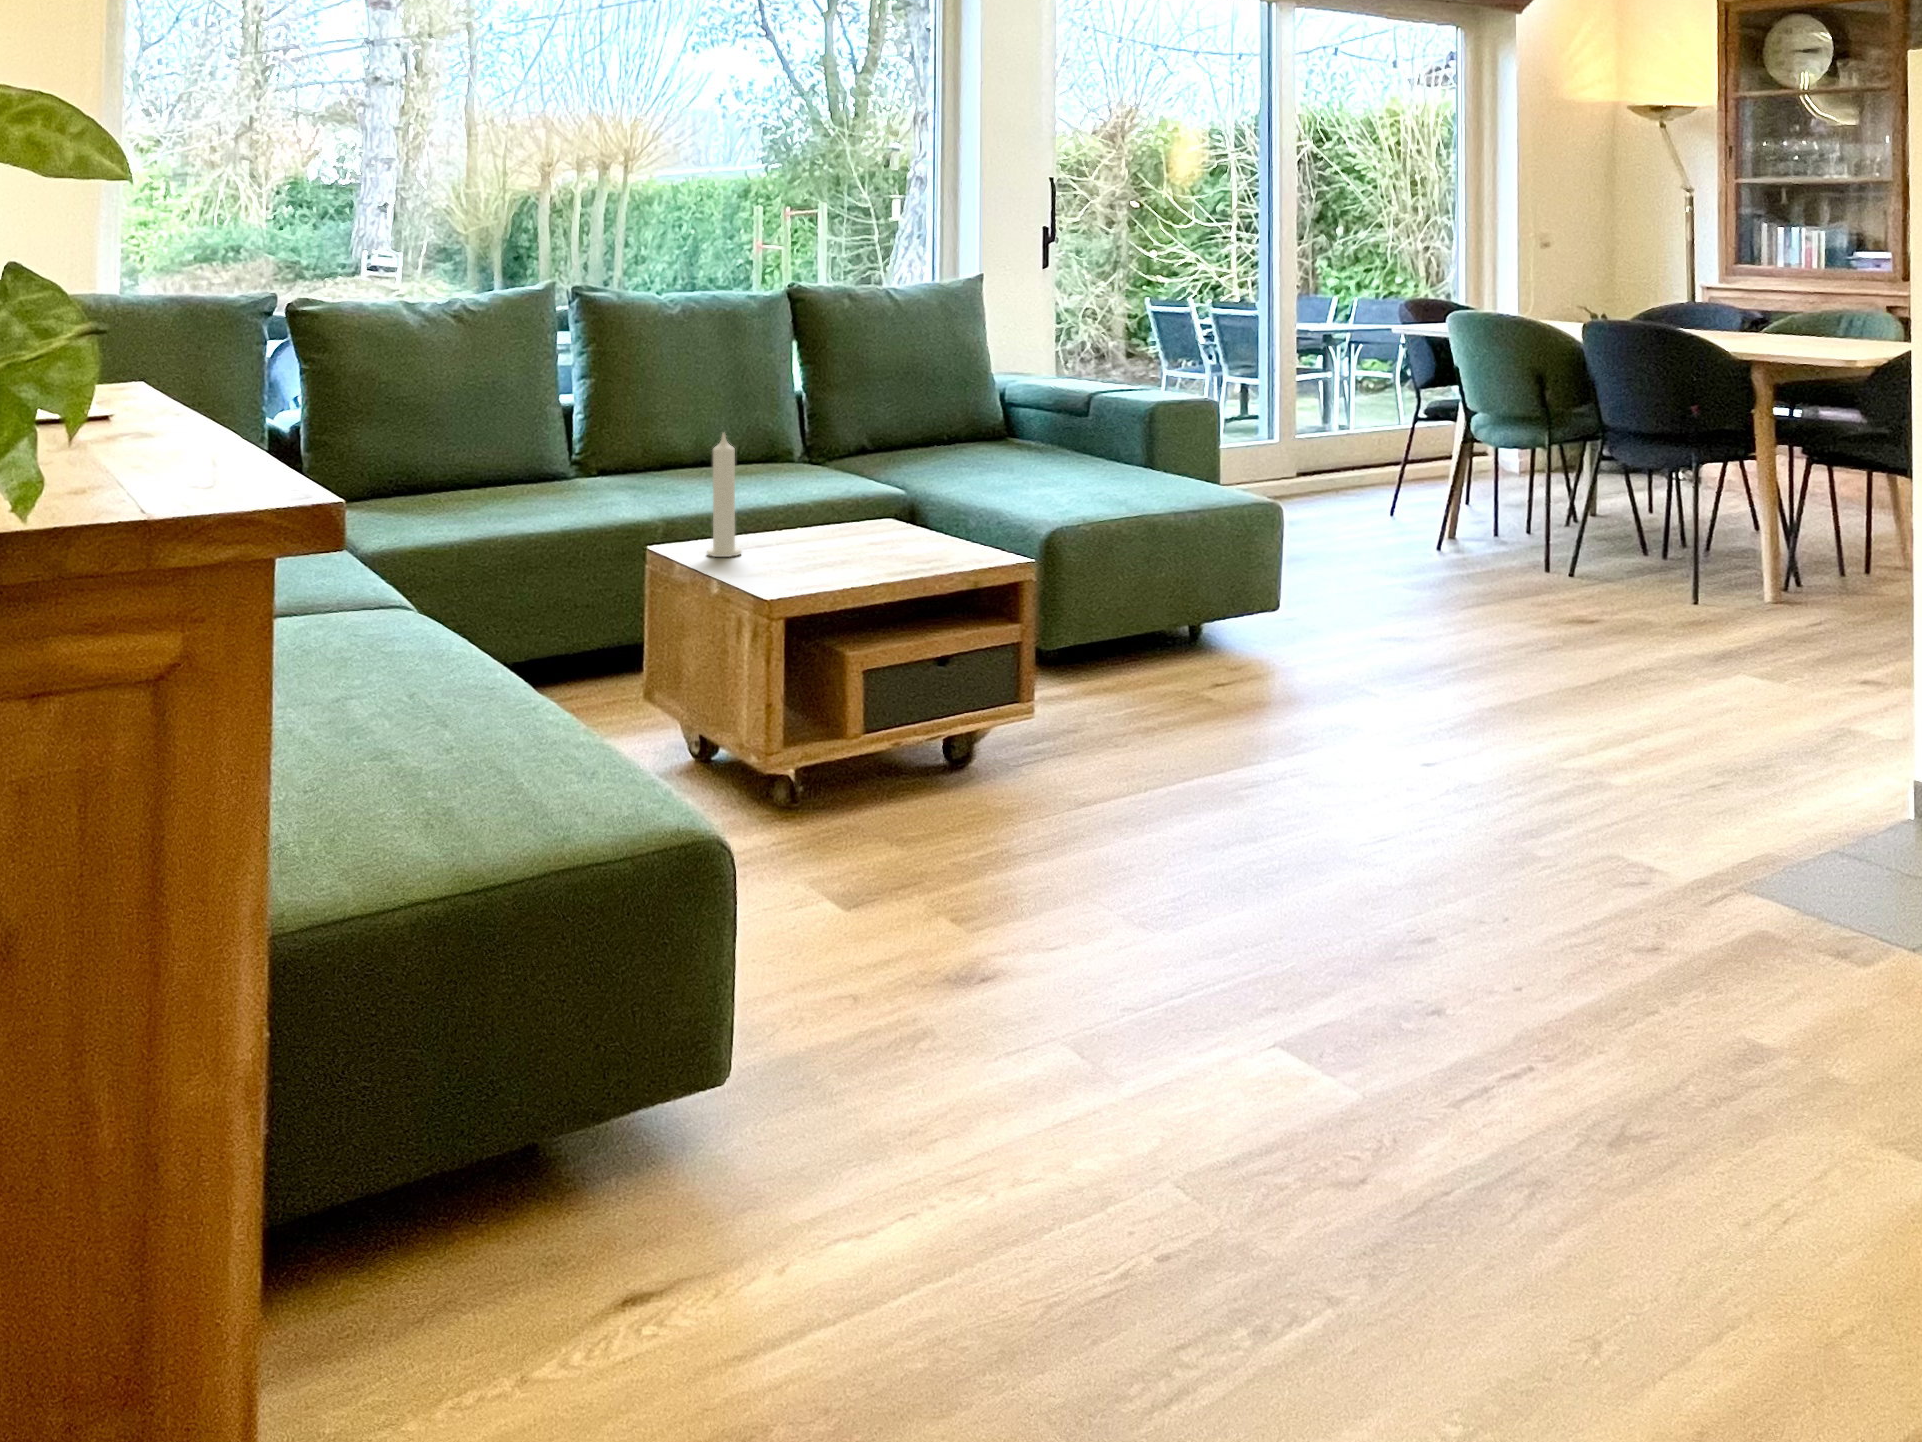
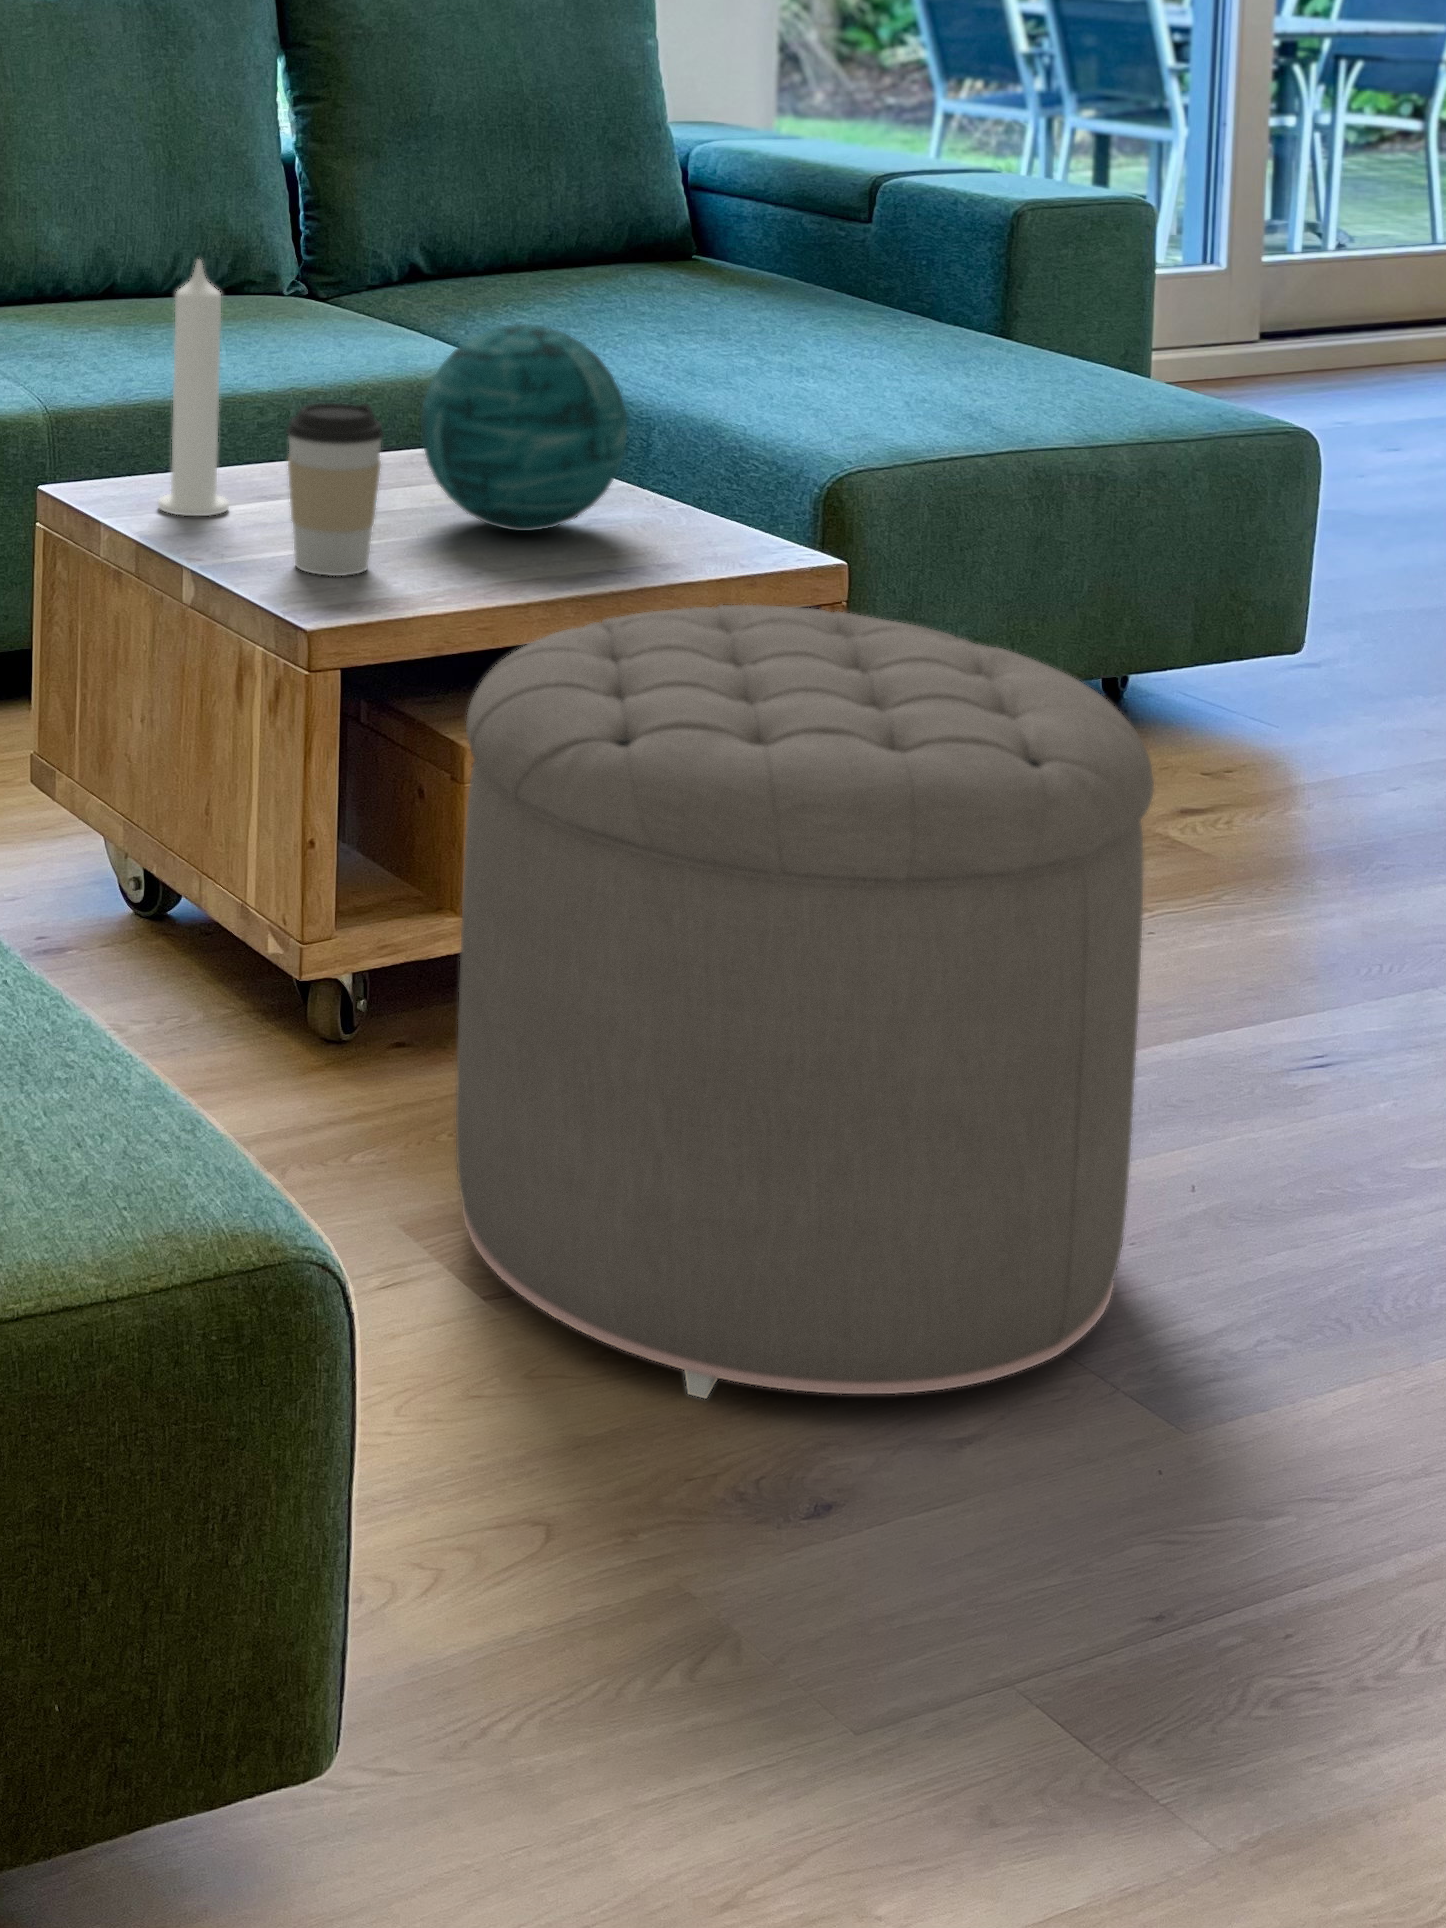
decorative orb: none [831,458,929,557] -> present [421,324,627,531]
coffee cup: none [759,495,806,577] -> present [287,403,383,576]
ottoman: none [817,573,1124,926] -> present [456,605,1154,1398]

